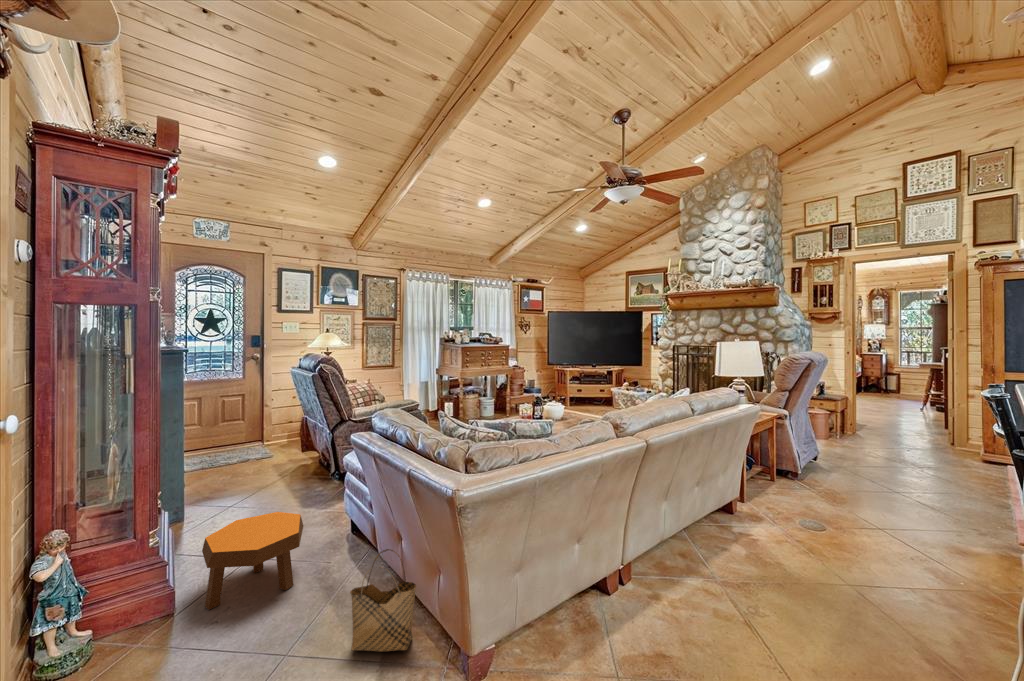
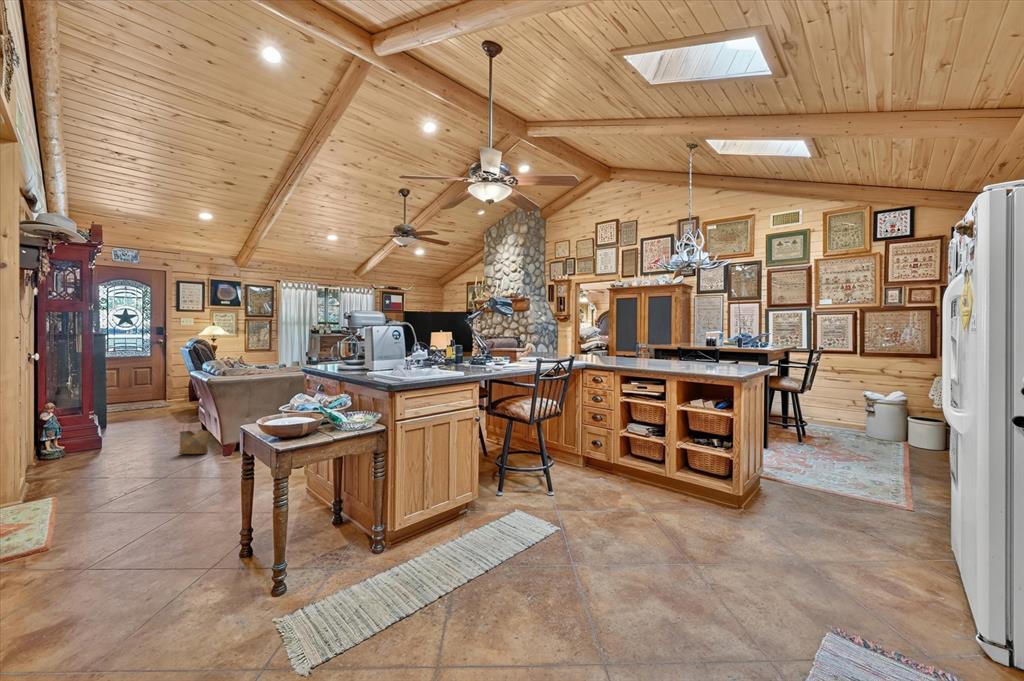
footstool: present [202,512,303,610] -> none [115,415,170,449]

